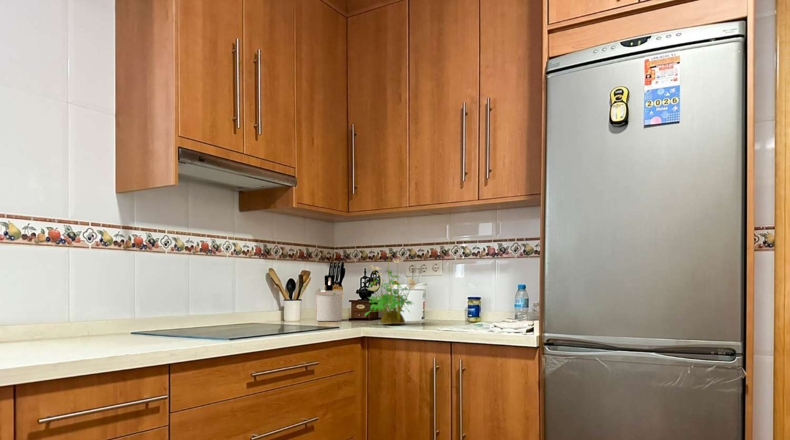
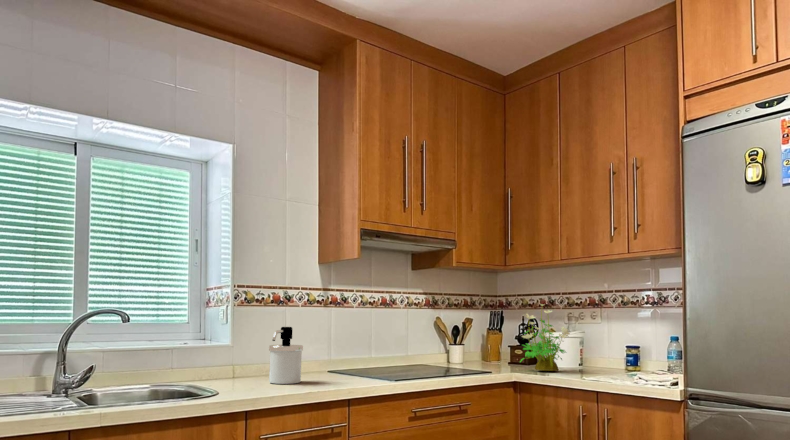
soap dispenser: present [316,275,343,321] -> present [269,327,303,384]

